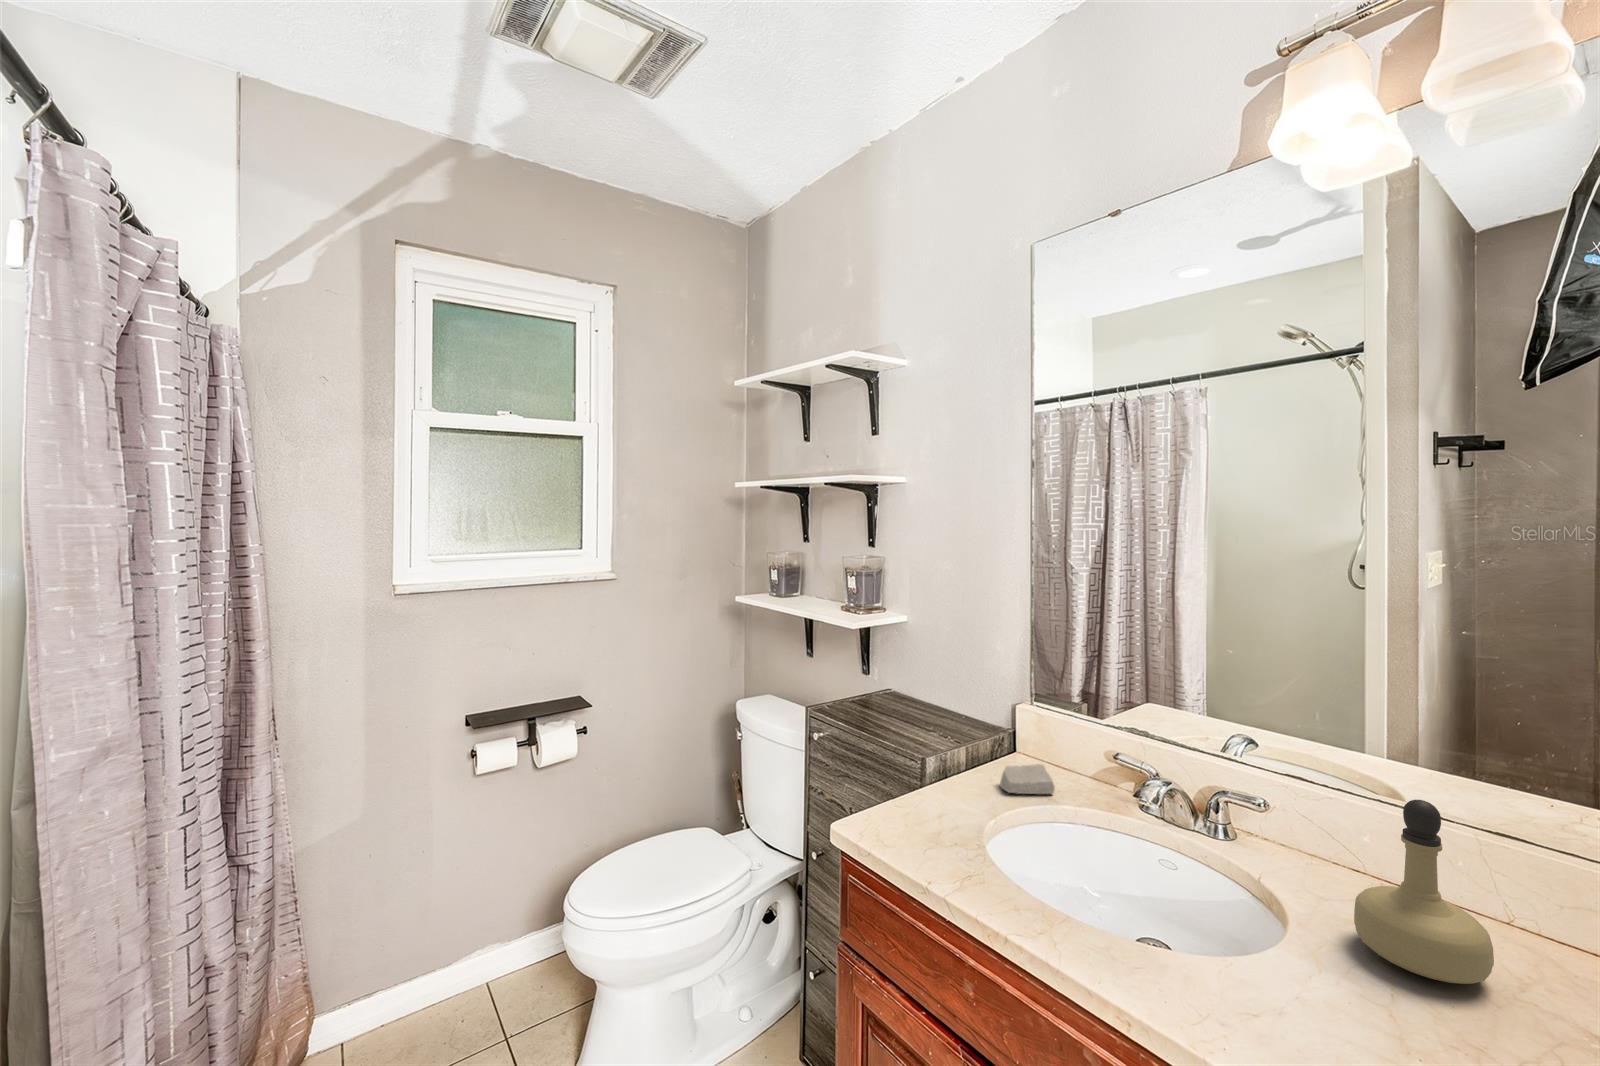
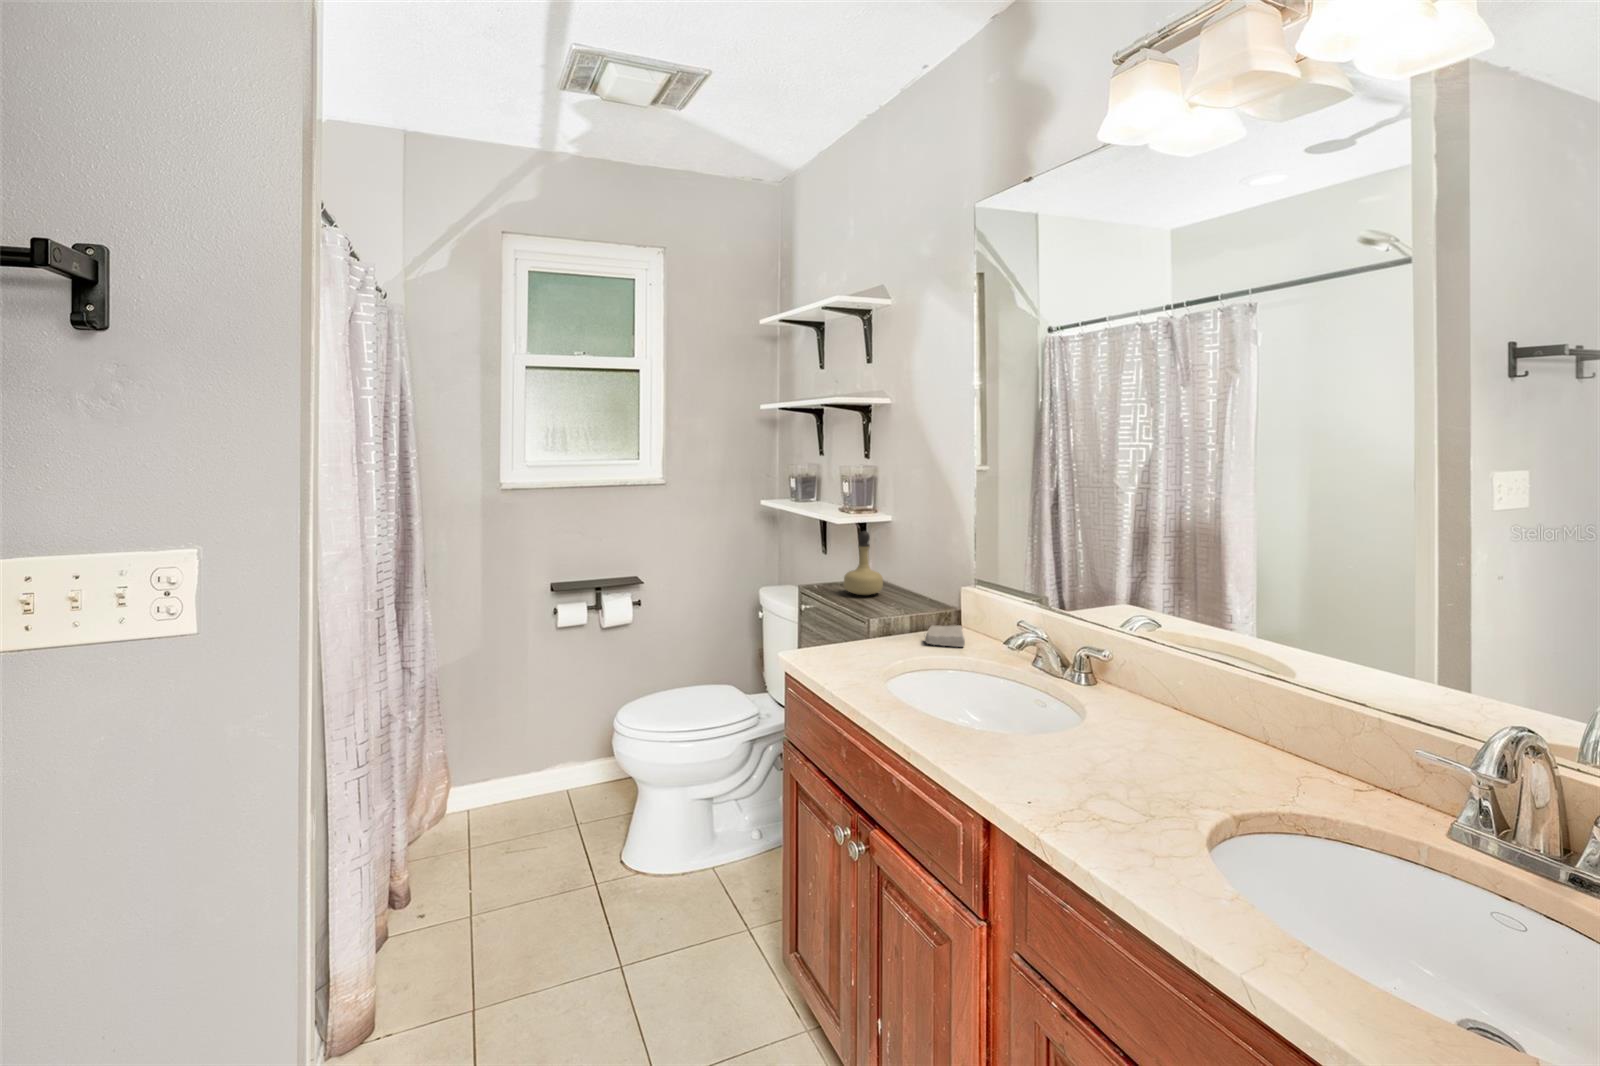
perfume bottle: present [1354,800,1494,984] -> present [844,531,883,595]

